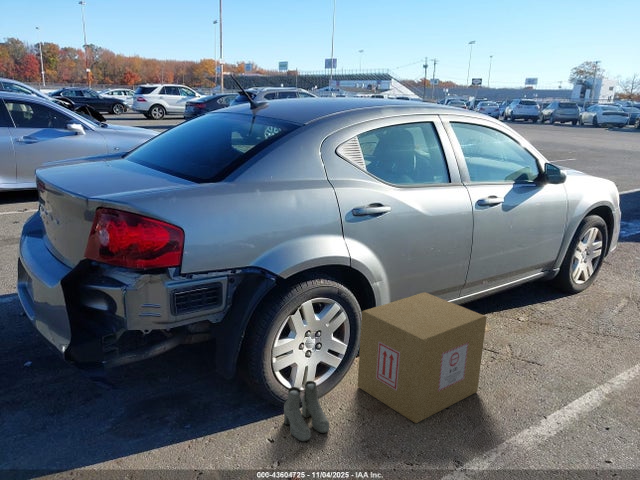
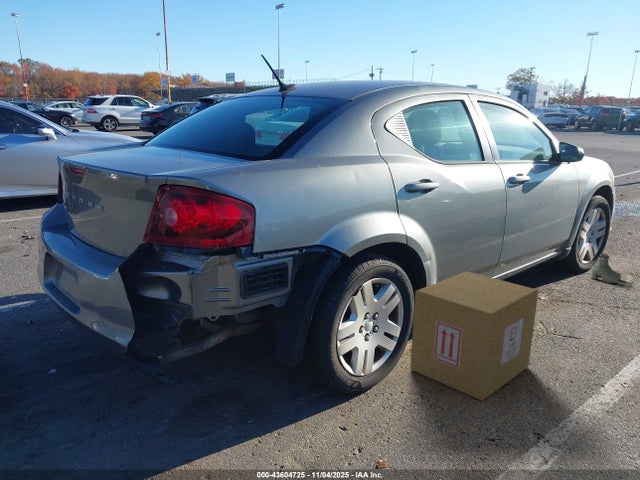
boots: present [284,381,329,441] -> present [591,254,621,283]

